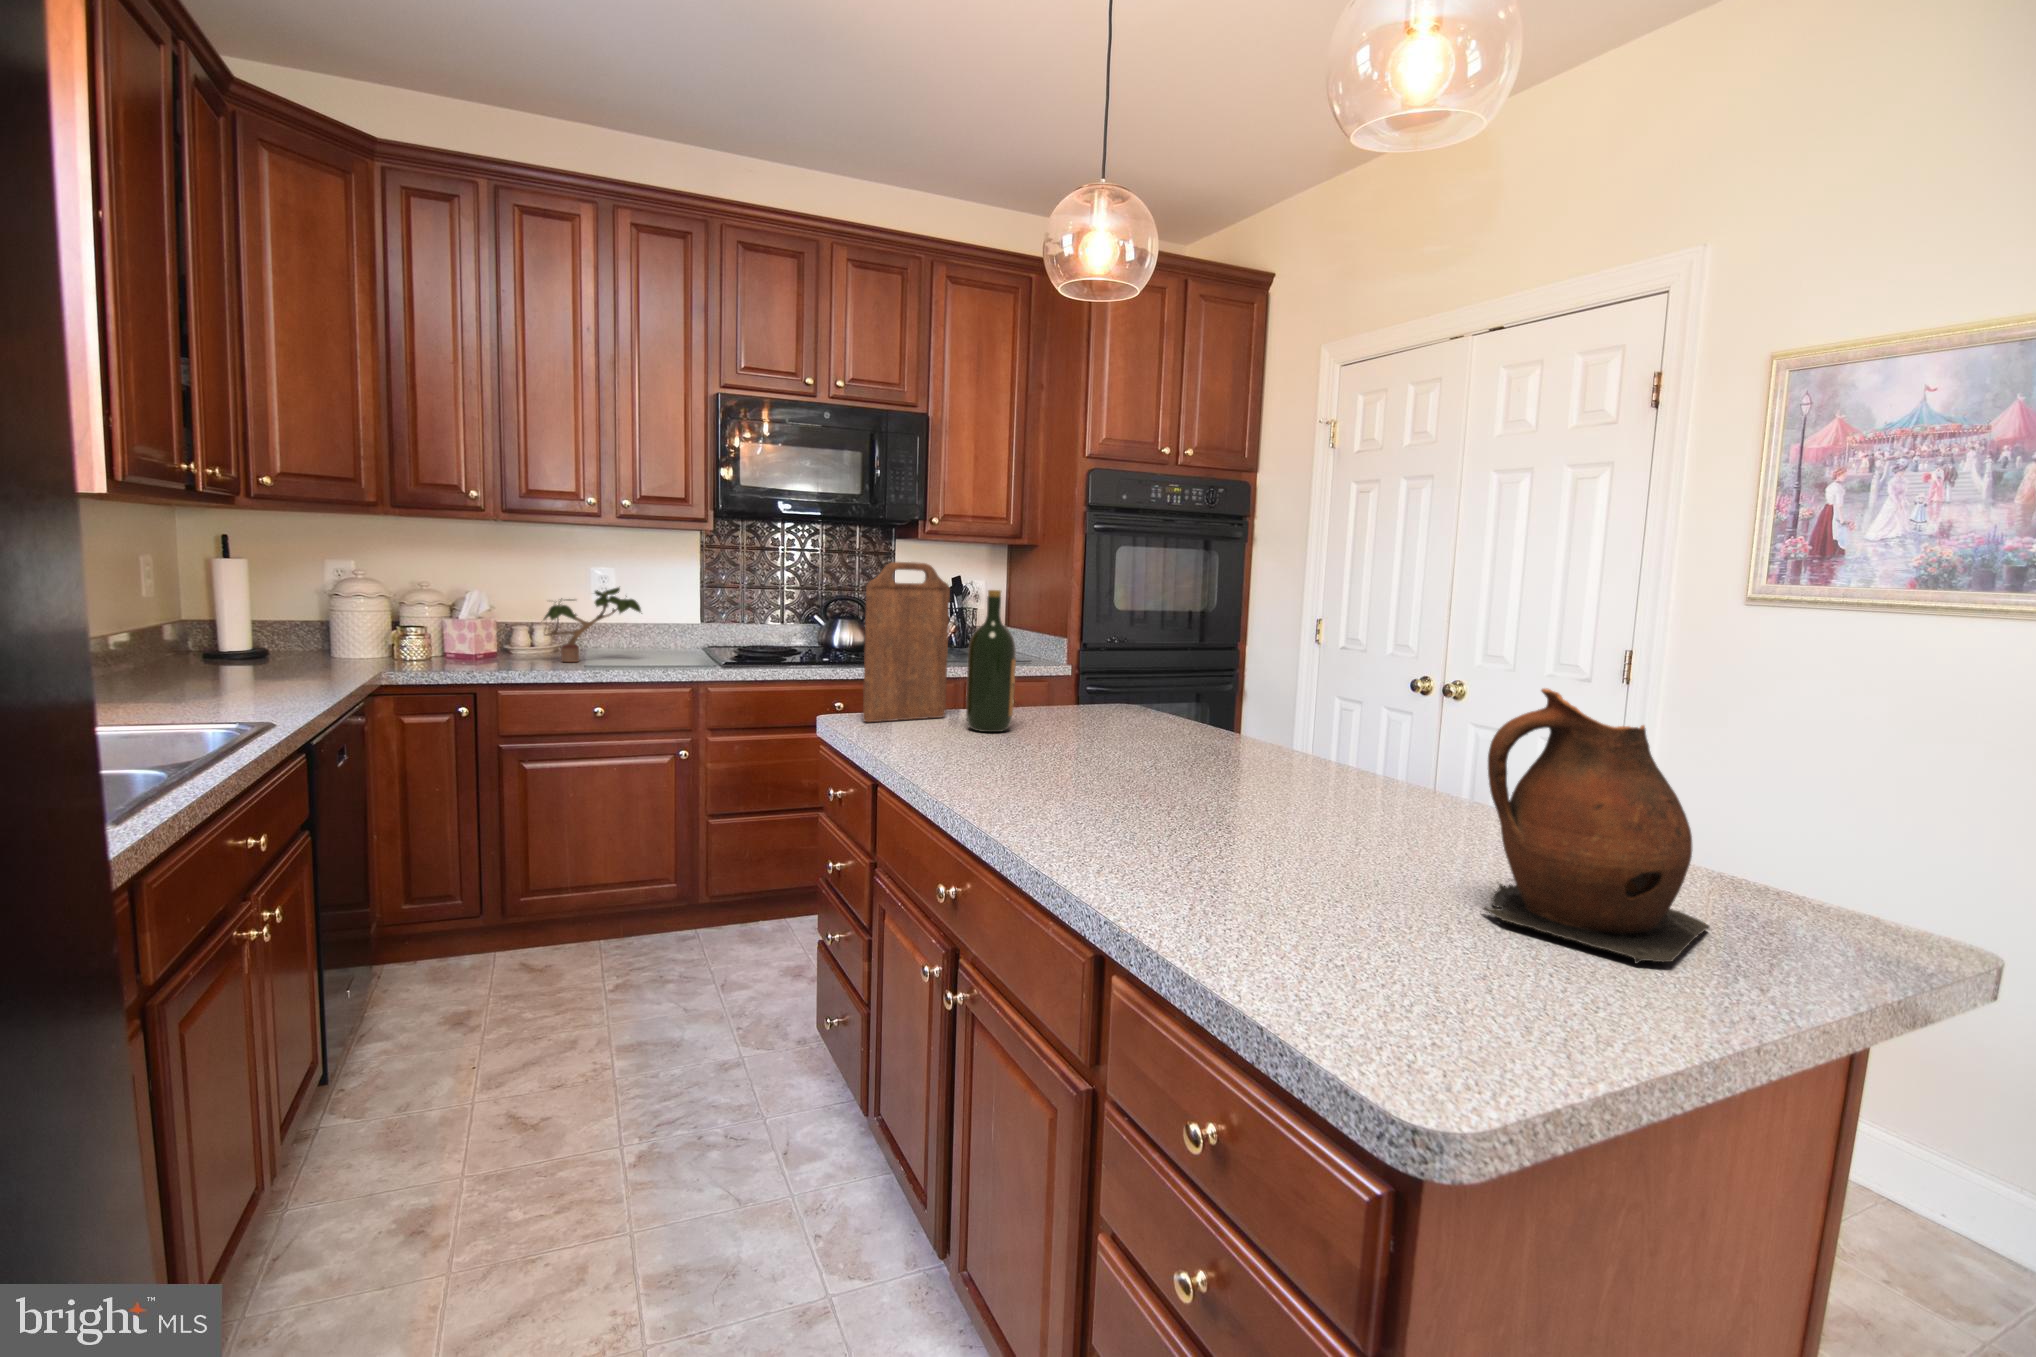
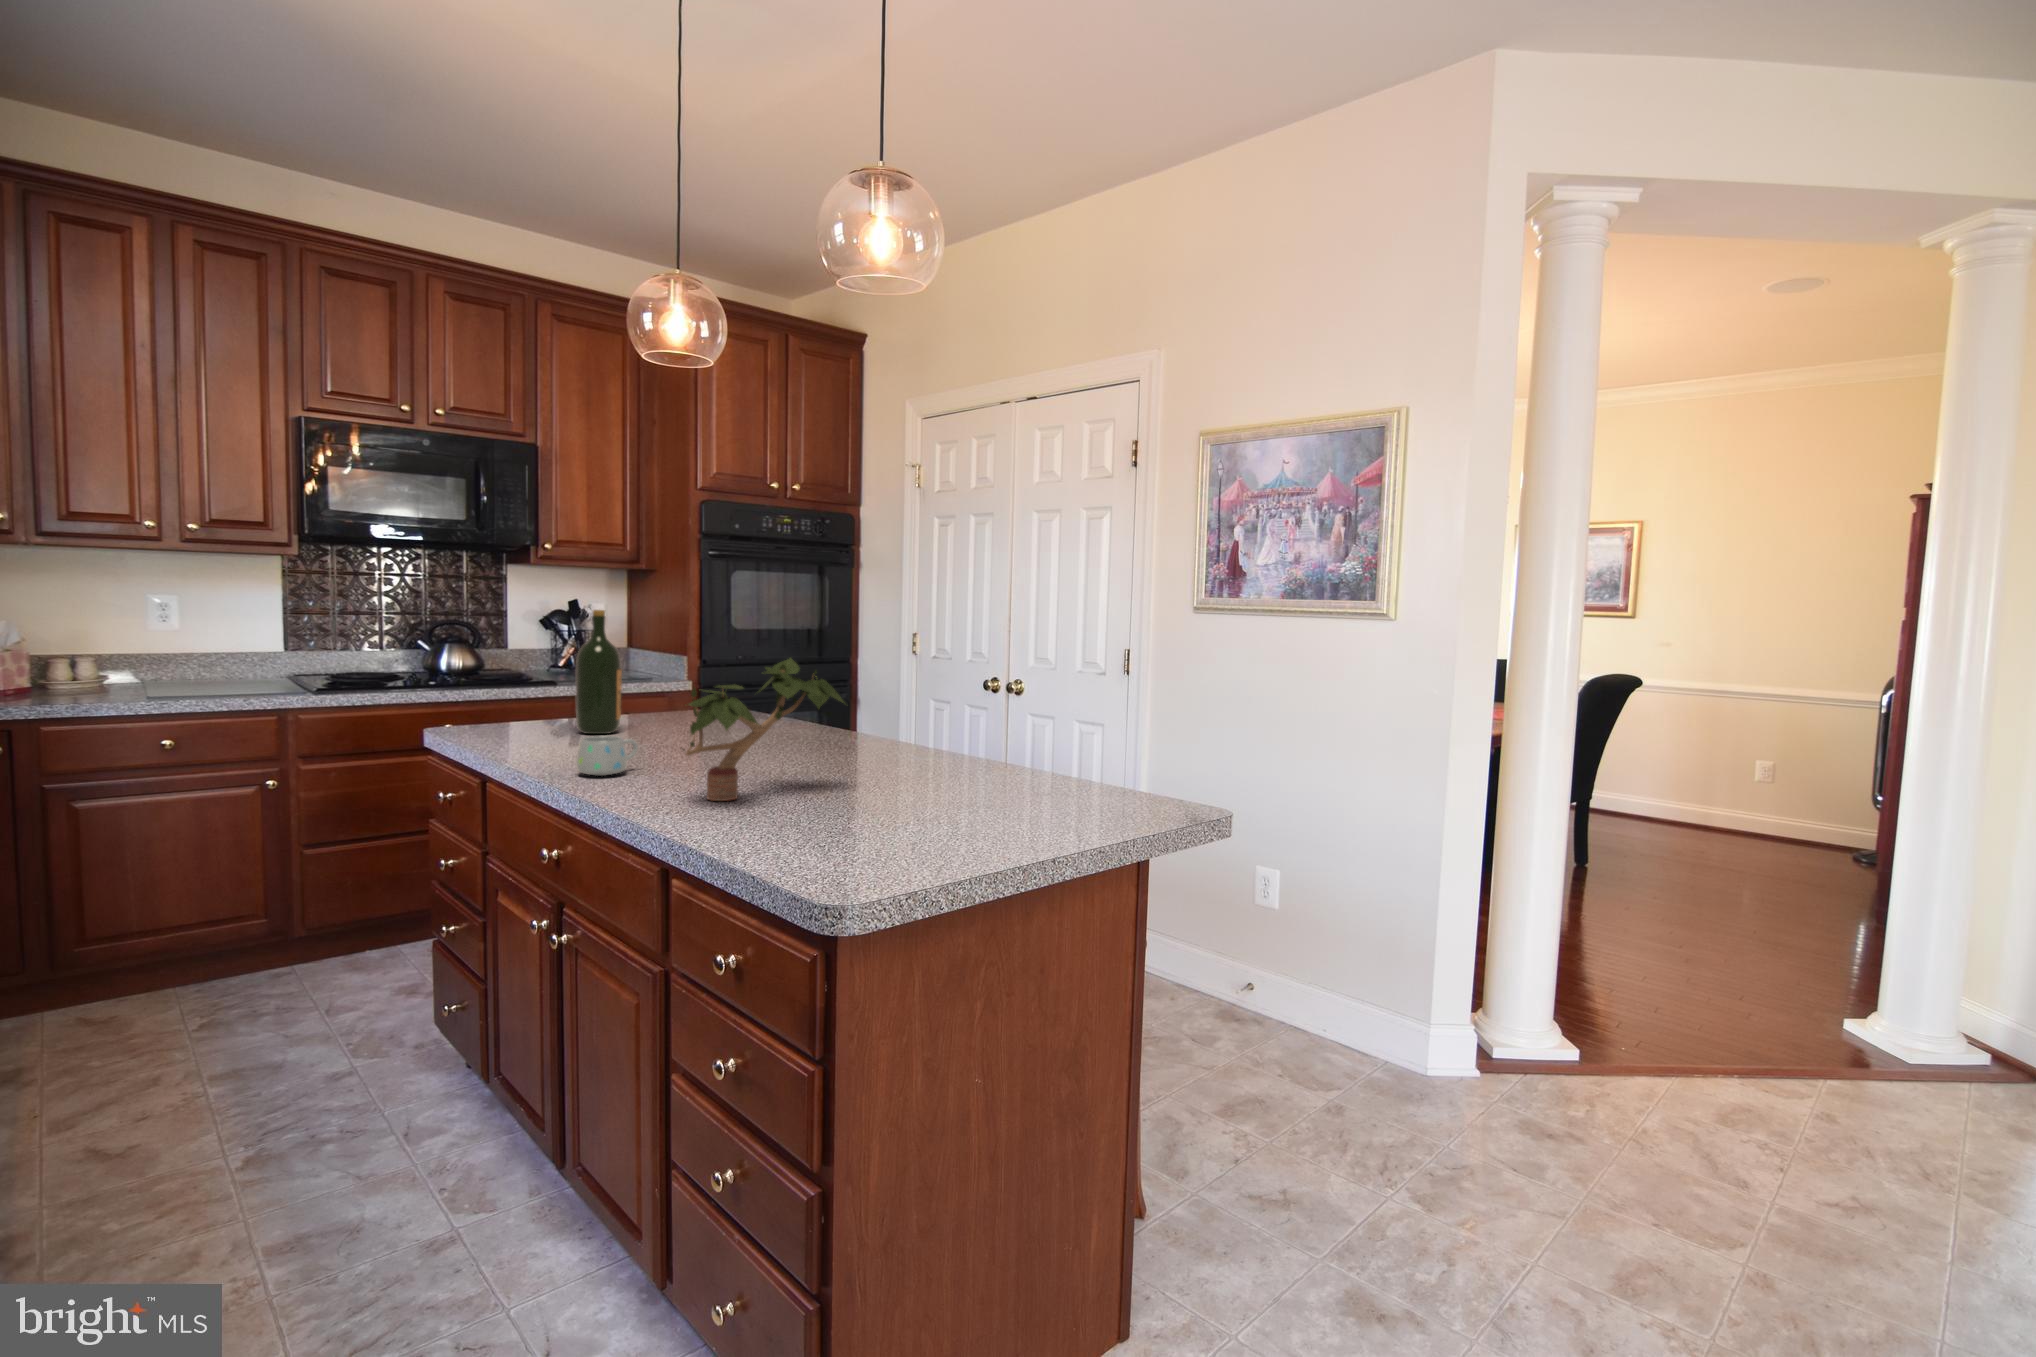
cutting board: present [863,562,950,722] -> none [473,586,558,732]
potted plant: present [543,587,642,662] -> present [686,658,843,801]
ceramic pitcher: present [1483,688,1709,964] -> none [926,664,1063,827]
mug: none [976,747,1046,798] -> present [576,736,638,776]

